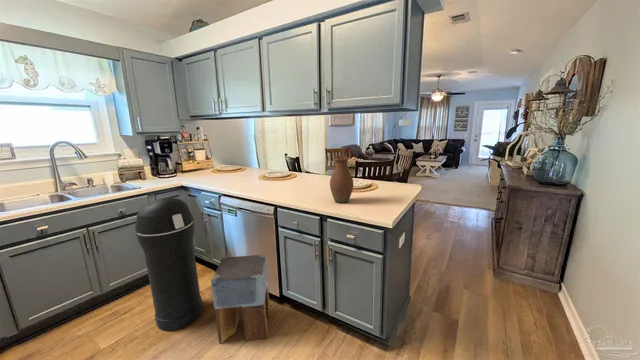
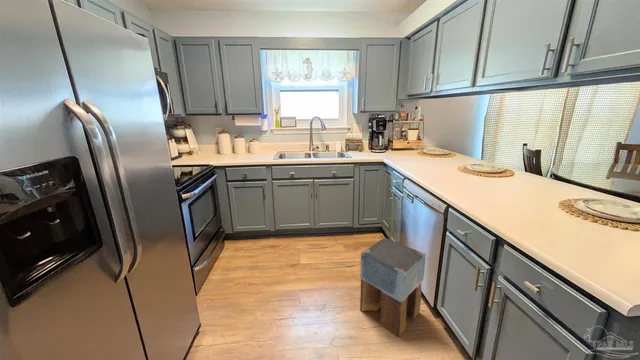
vase: present [330,157,353,203] -> none [530,157,585,234]
trash can: present [135,197,203,331] -> none [328,169,372,280]

